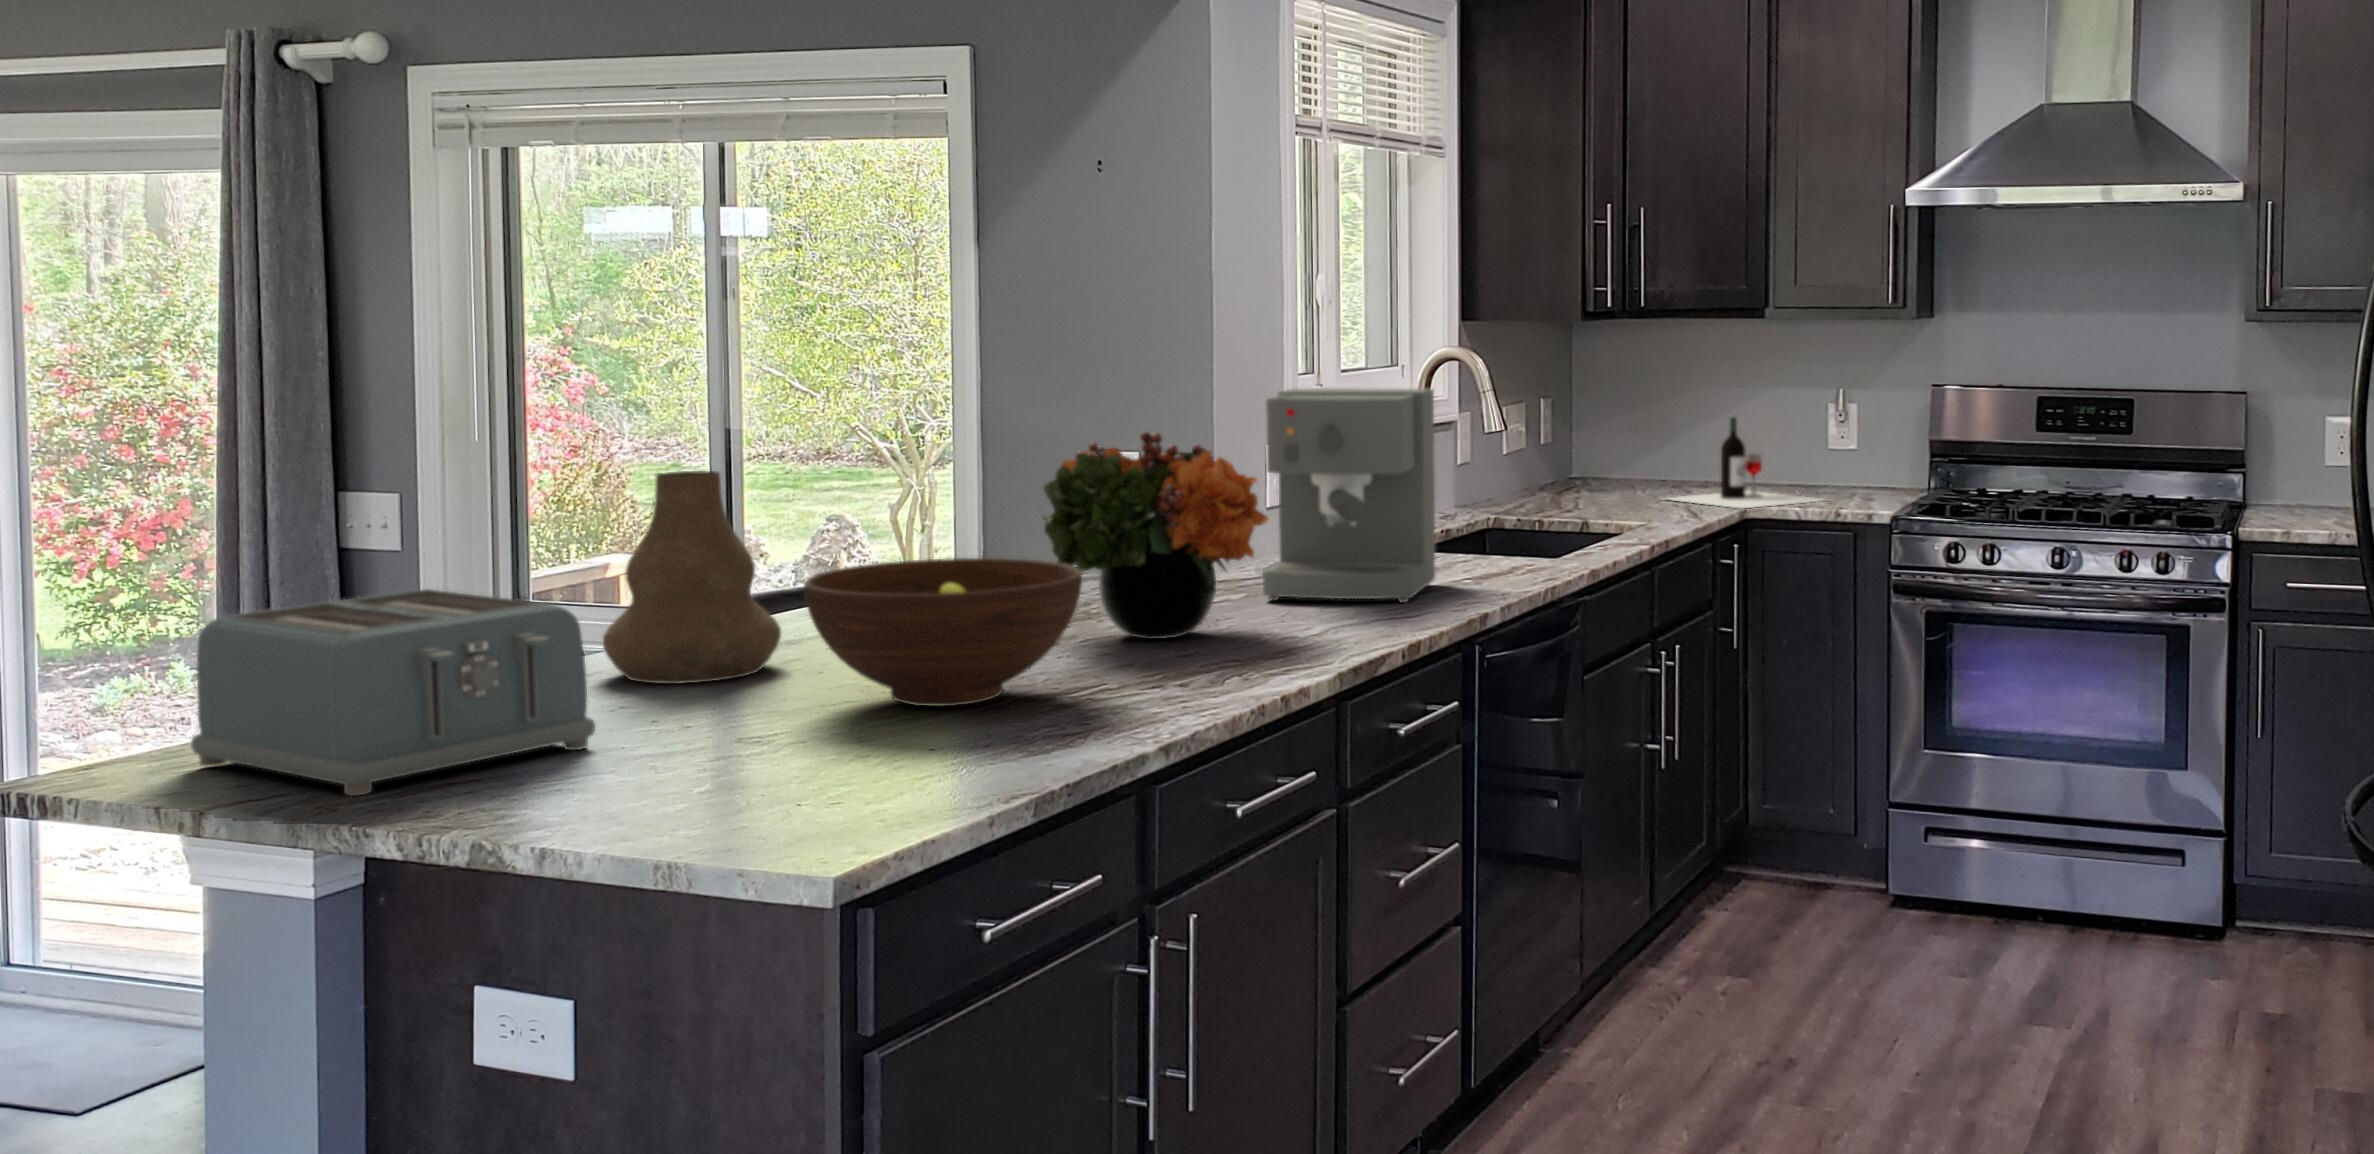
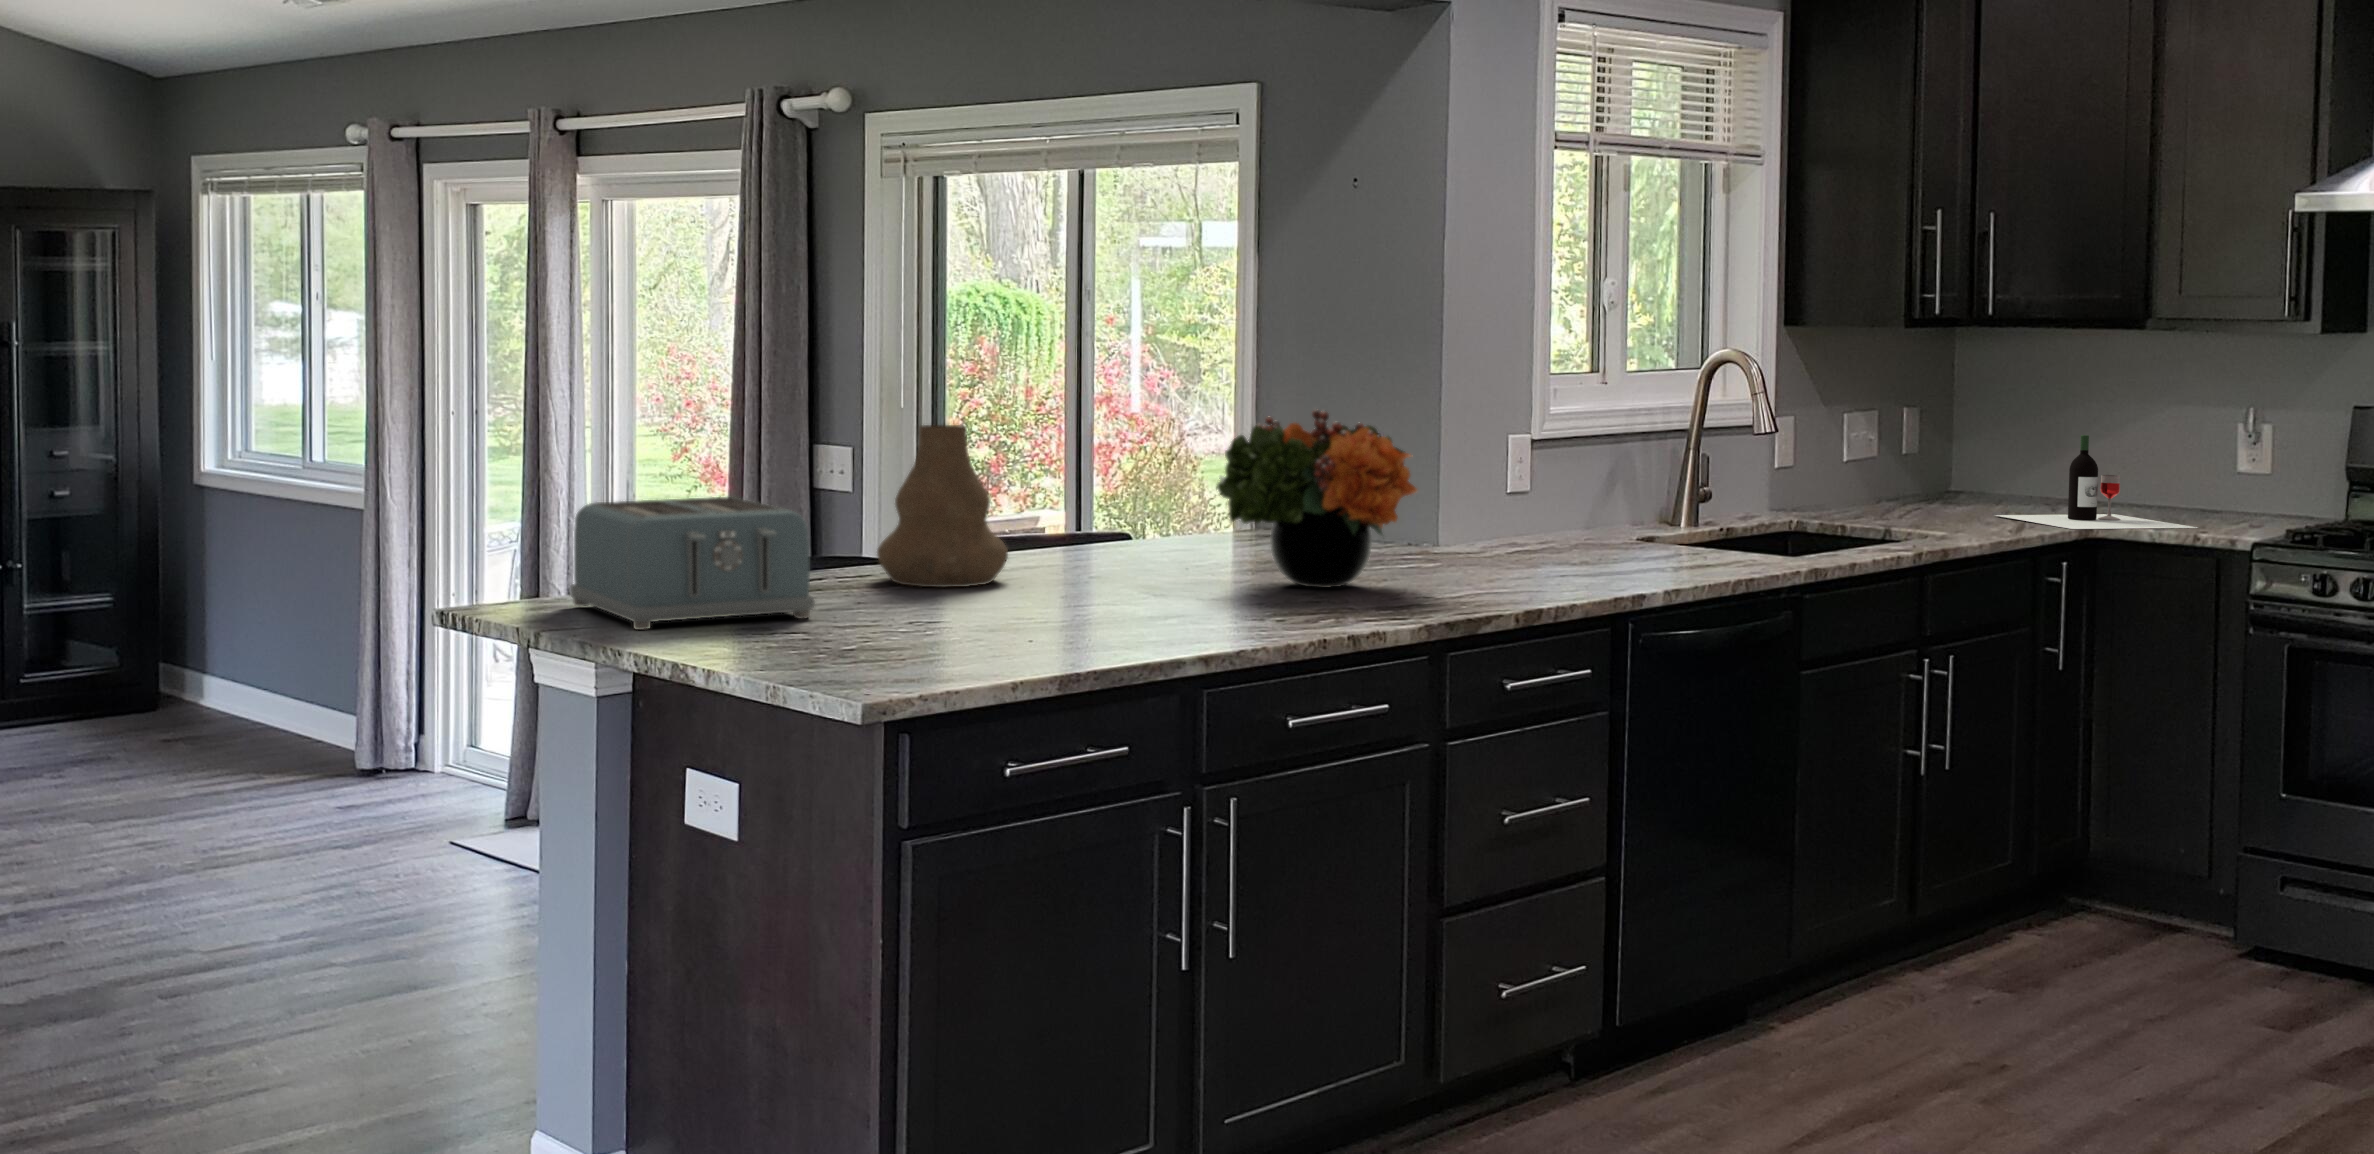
coffee maker: present [1263,388,1435,602] -> none [1451,382,1633,579]
fruit bowl: present [804,558,1082,707] -> none [981,502,1199,616]

